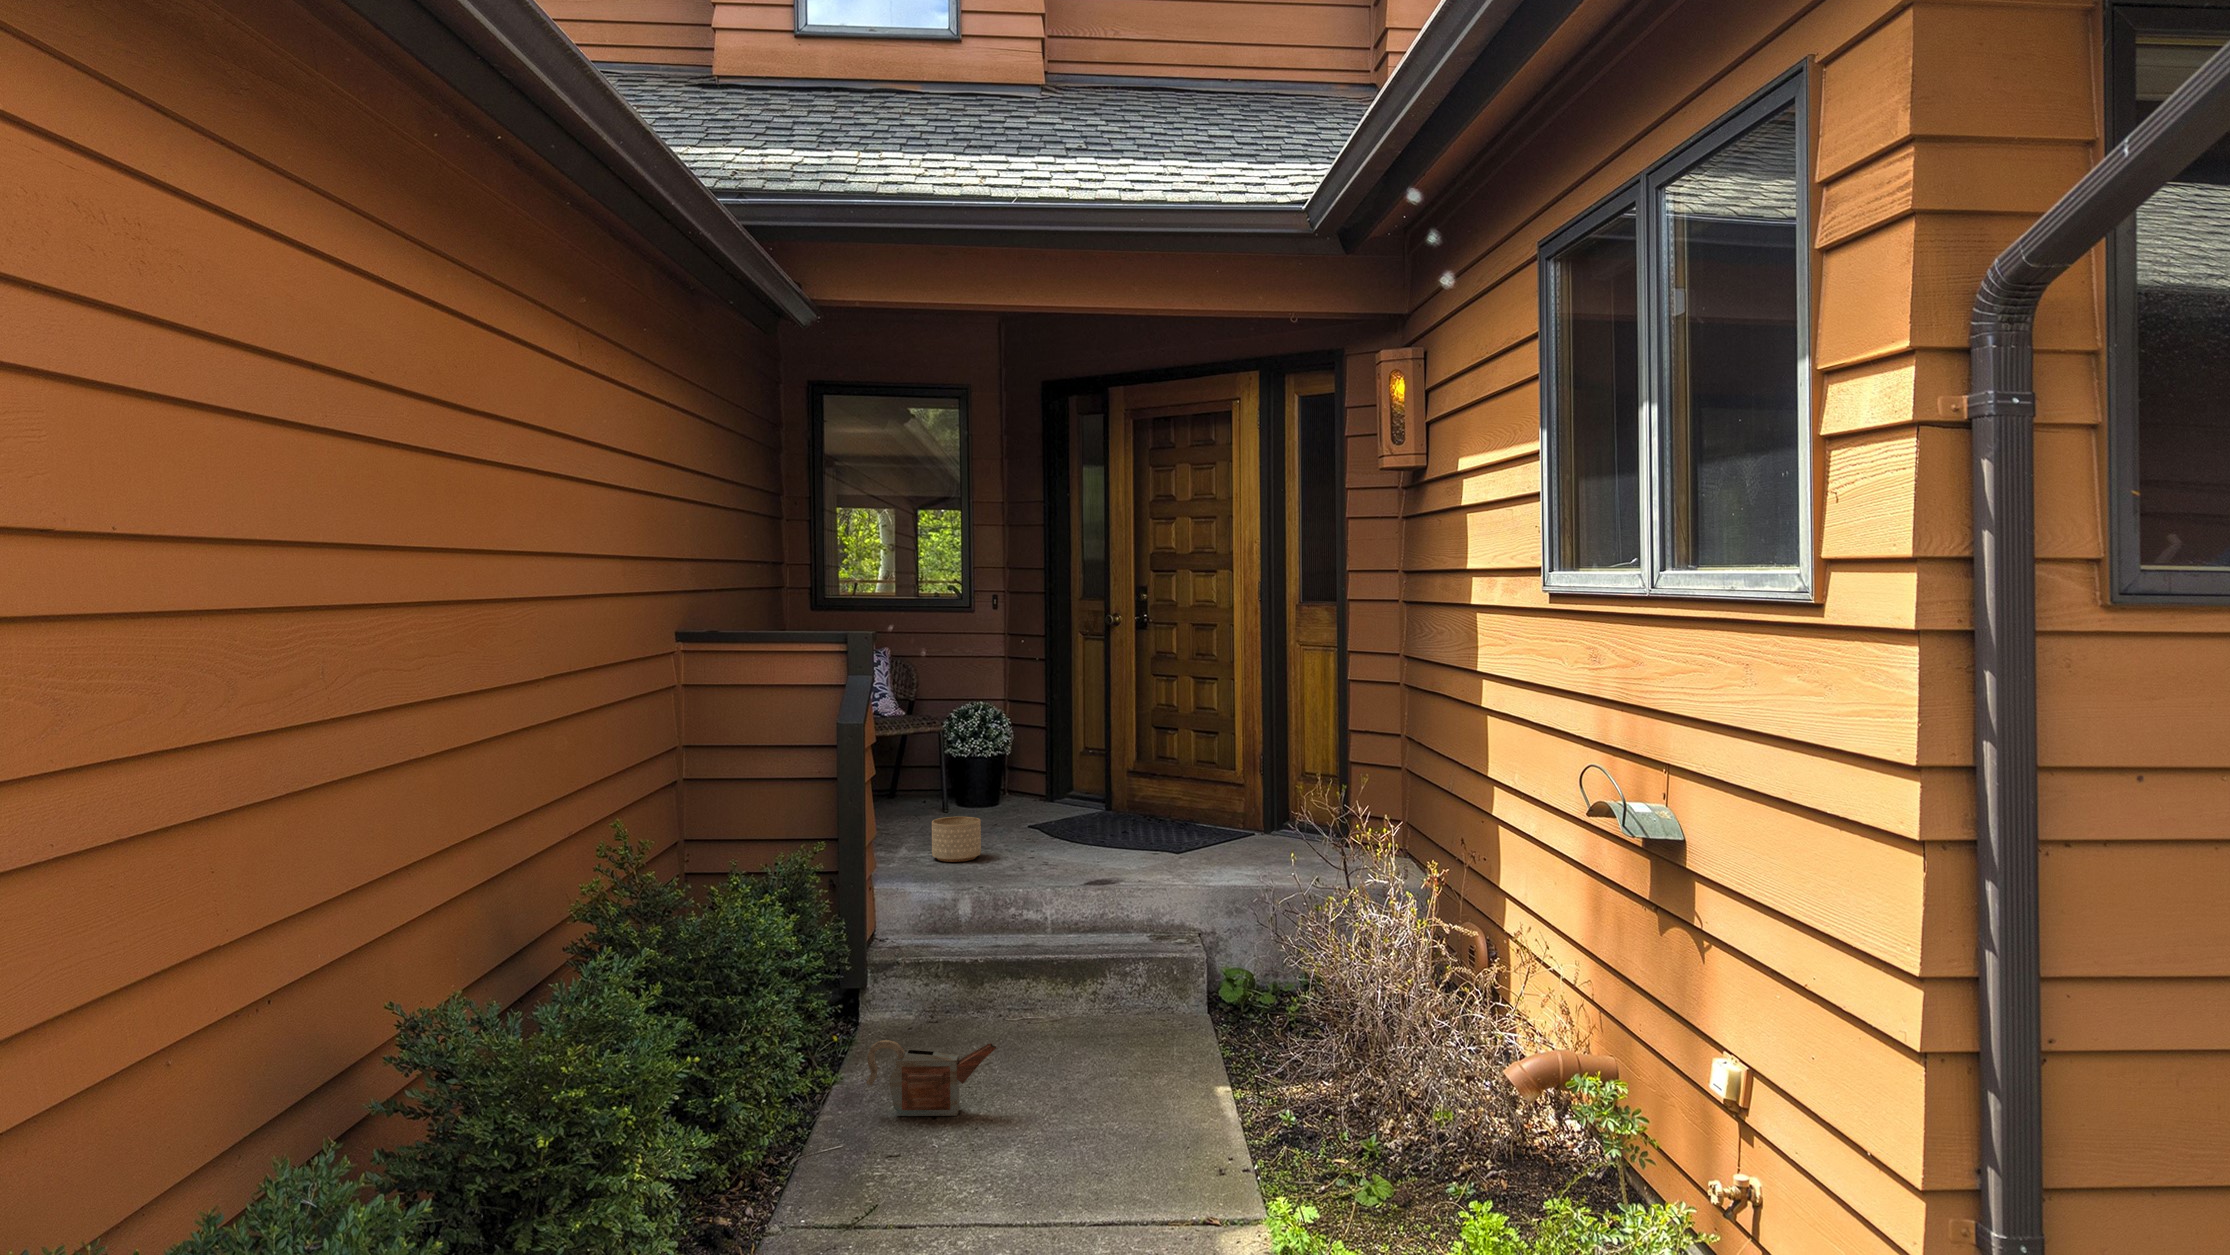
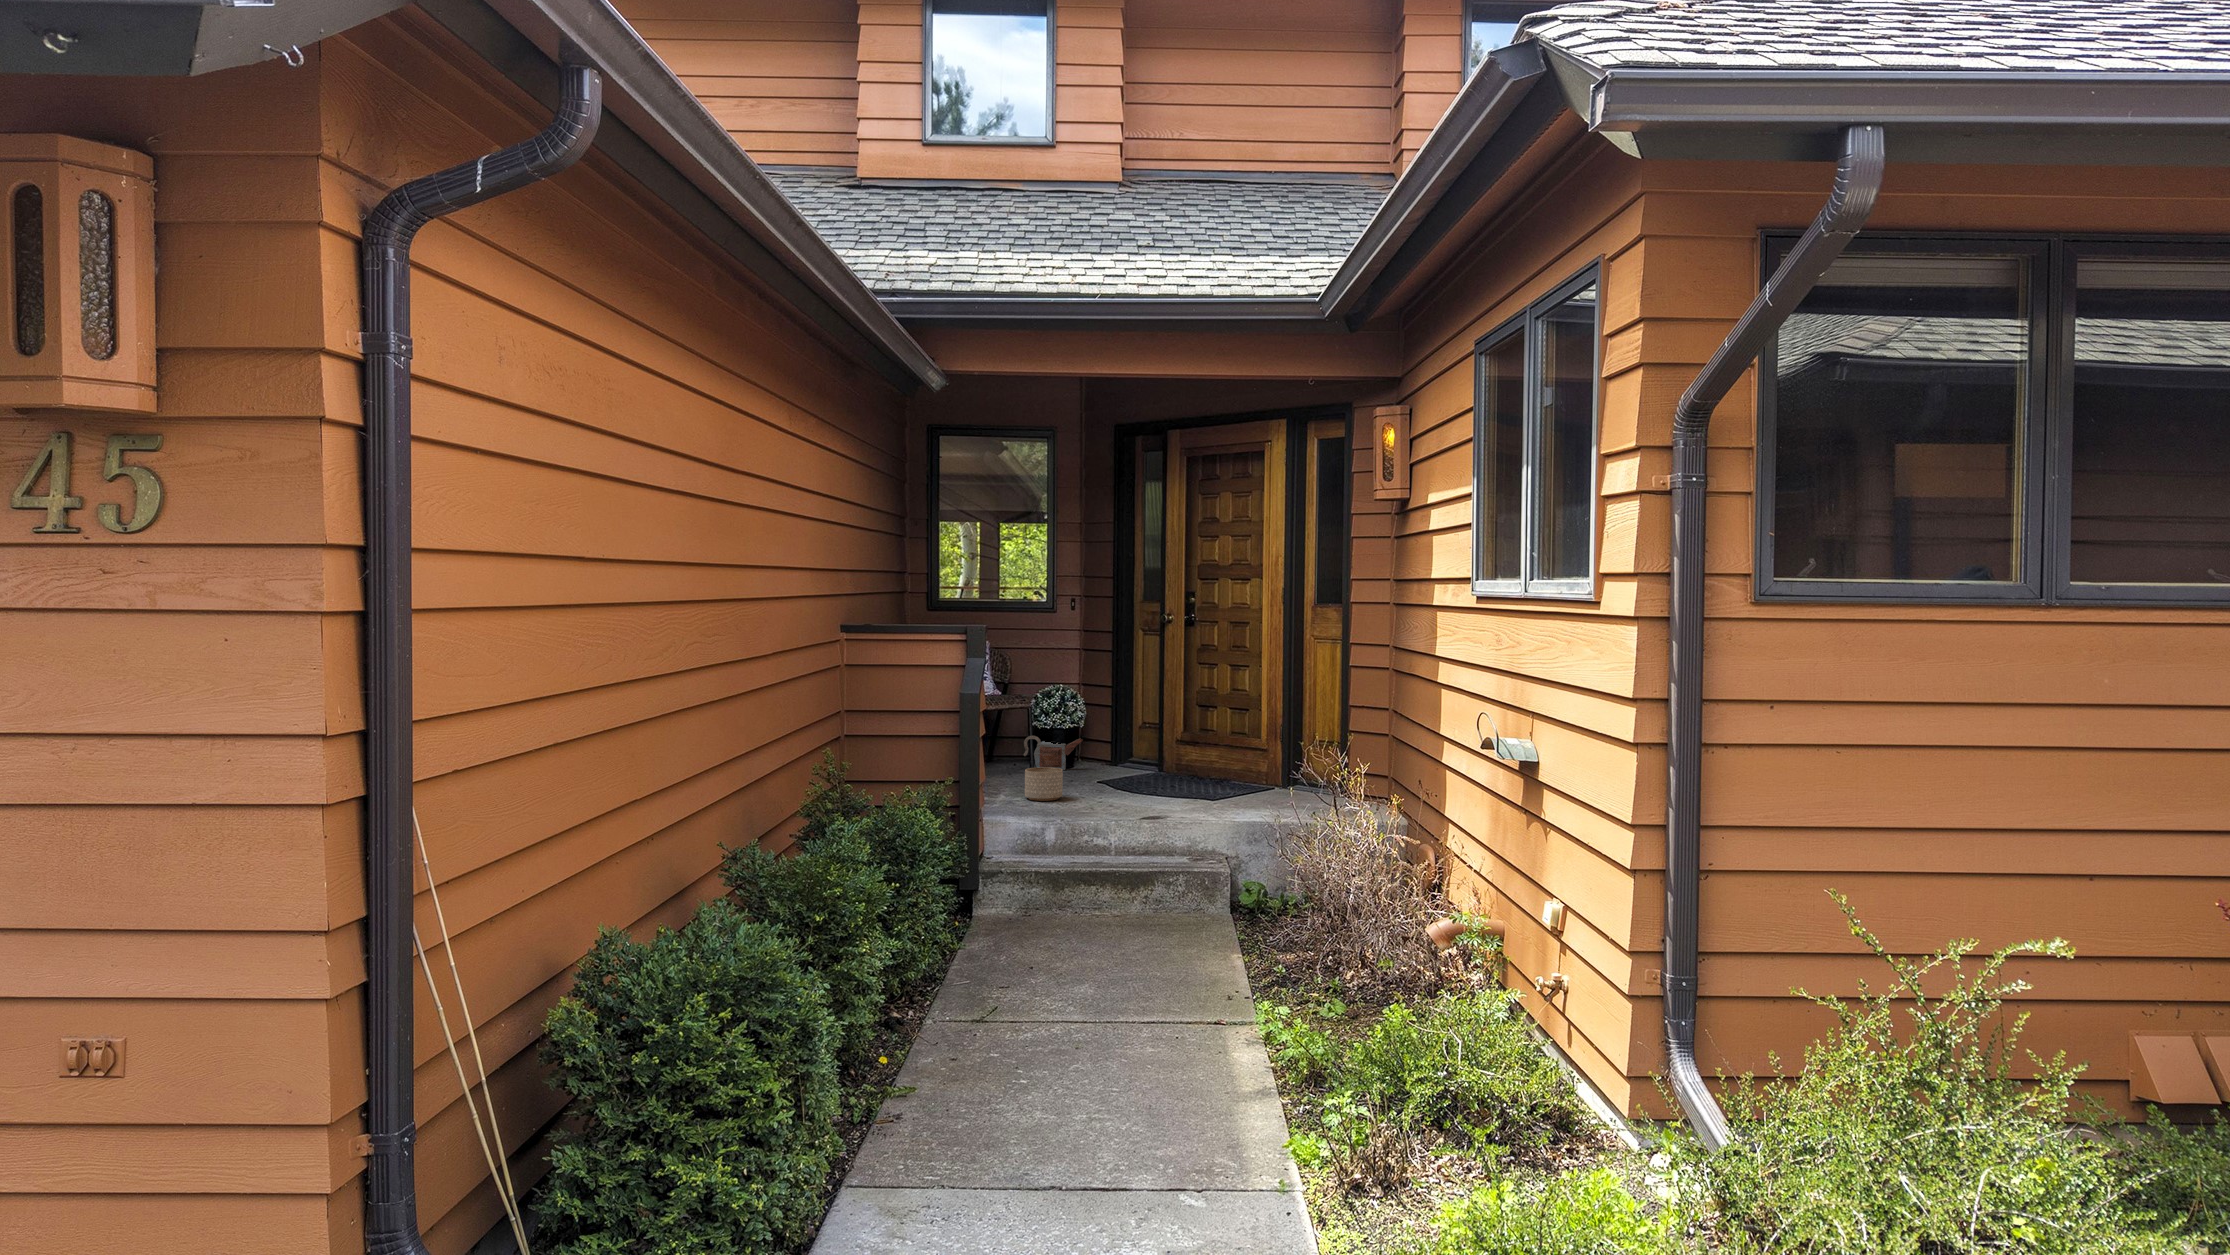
watering can: present [866,1040,996,1116] -> present [1023,736,1083,770]

